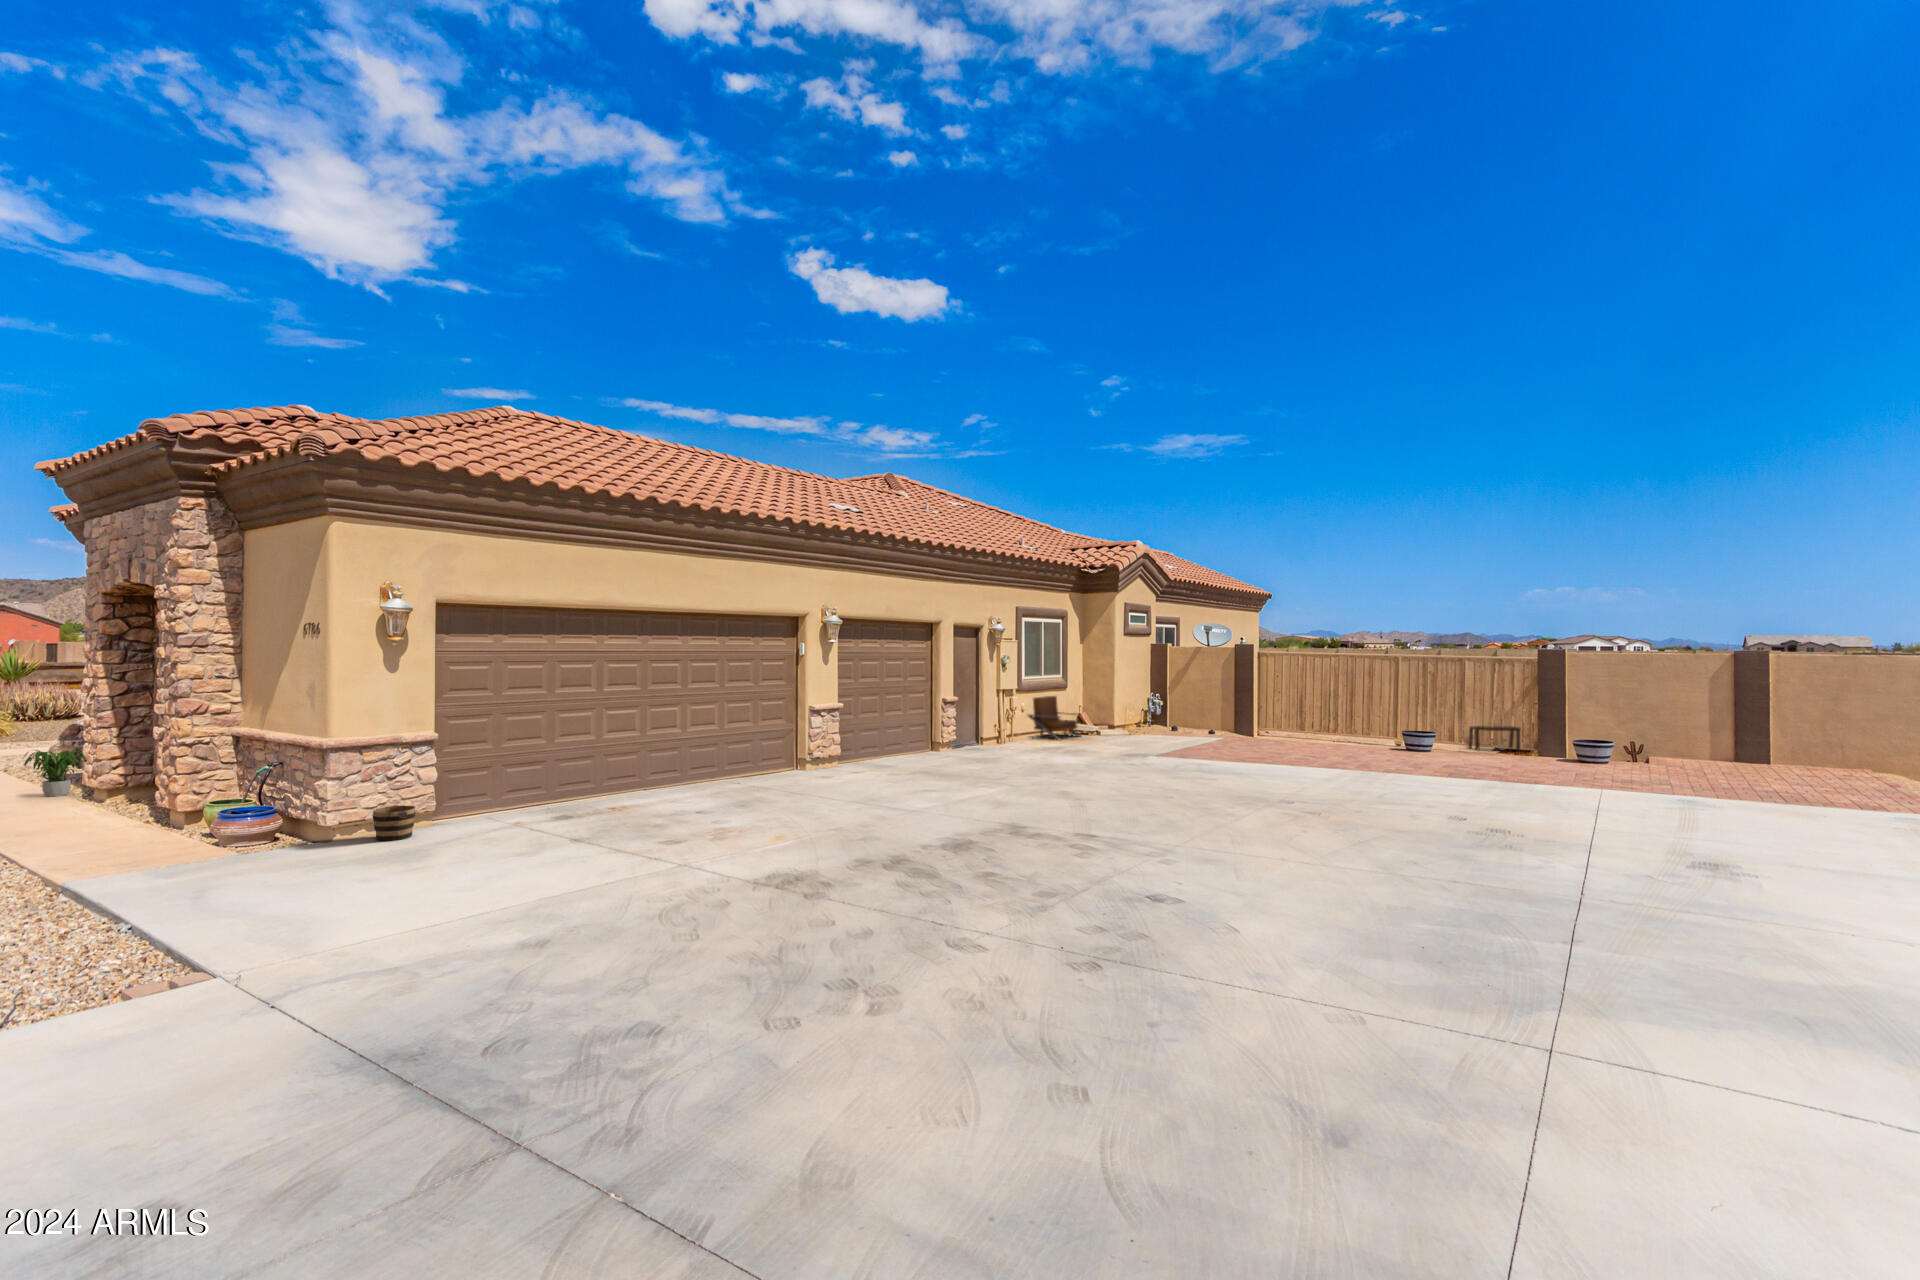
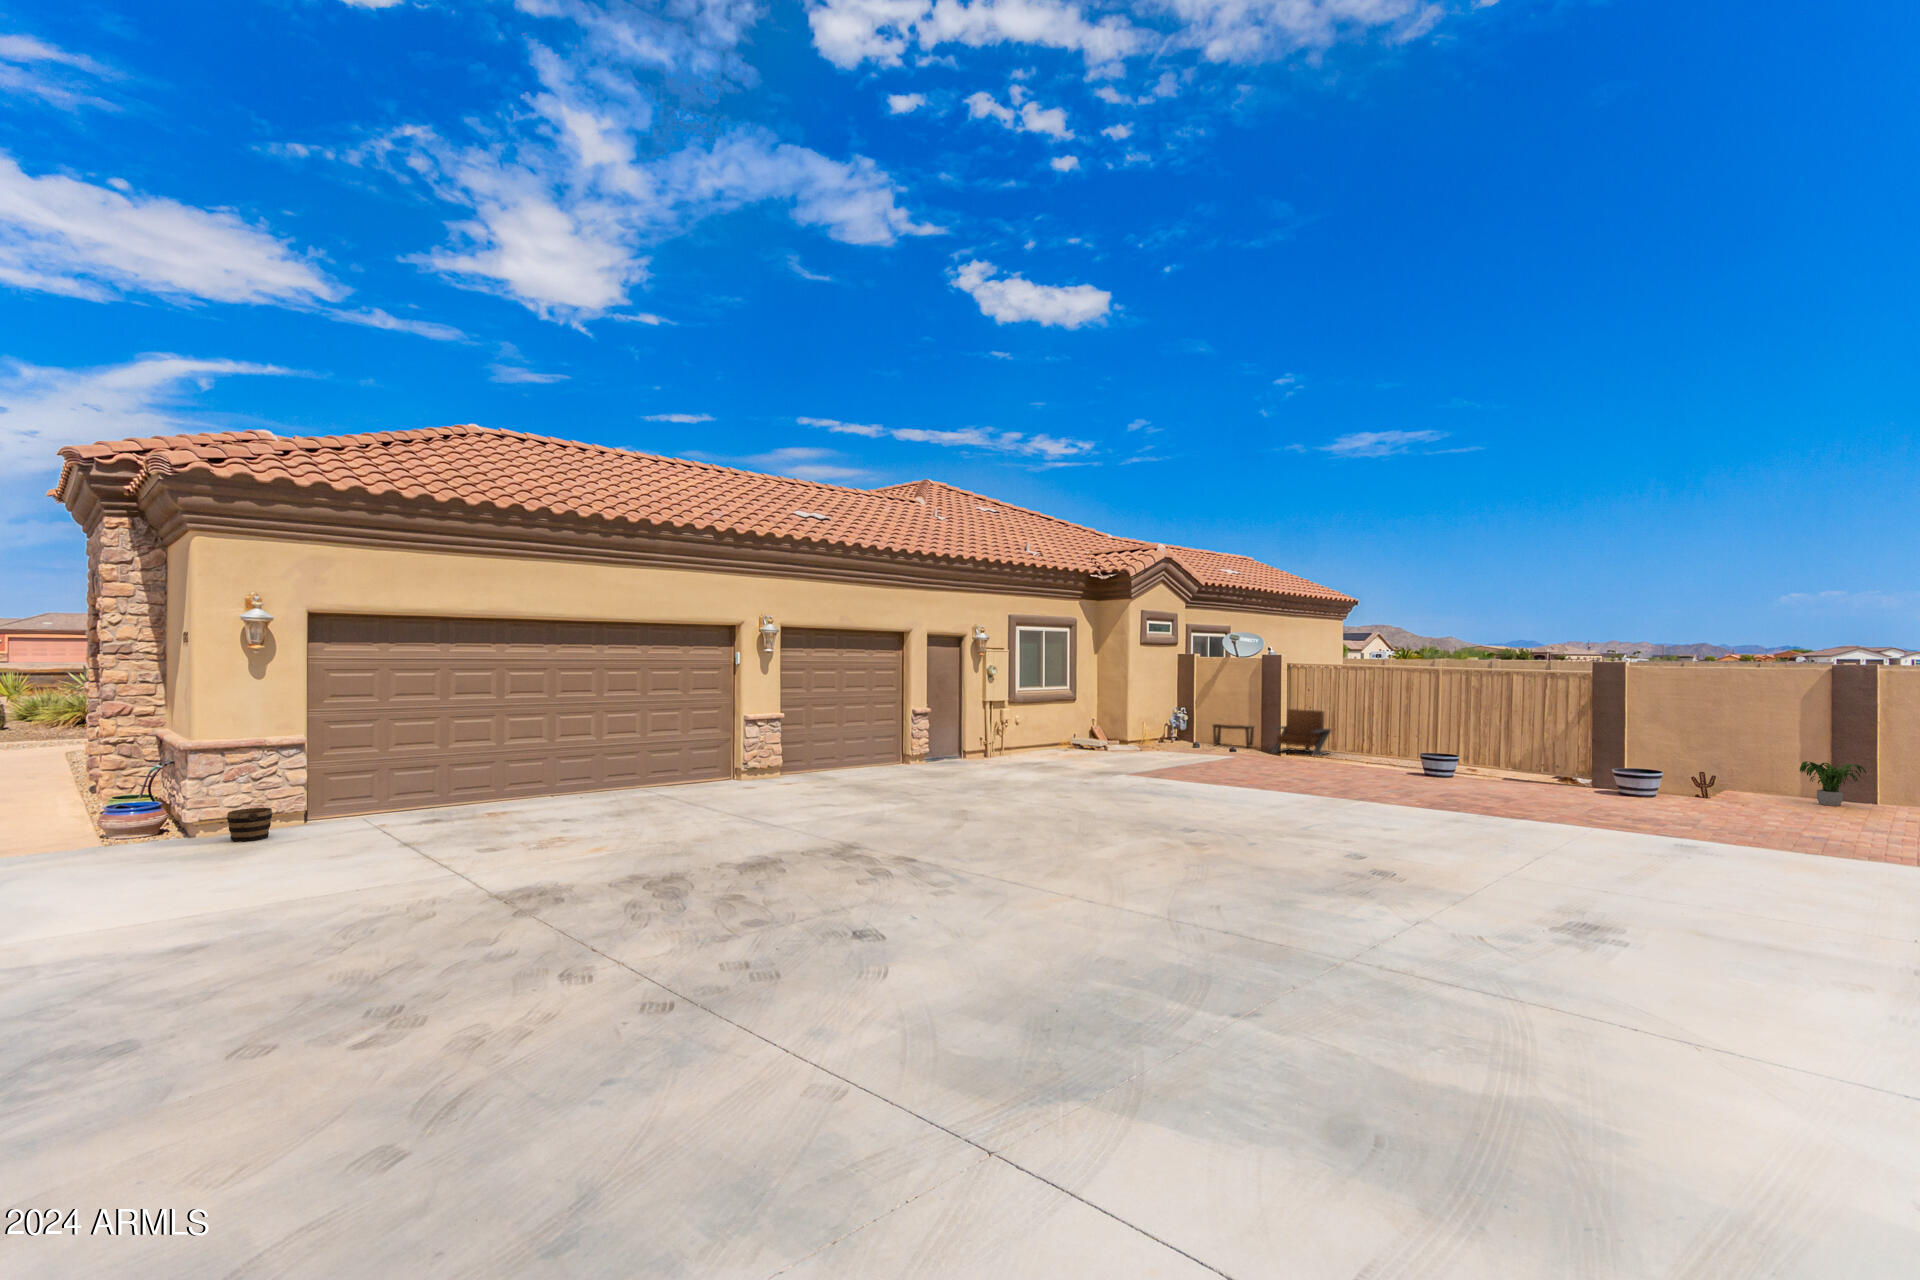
lounge chair: present [1028,696,1080,740] -> present [1271,709,1331,756]
bench: present [1468,726,1521,751] -> present [1213,724,1254,748]
potted plant: present [24,750,88,797] -> present [1800,761,1866,806]

